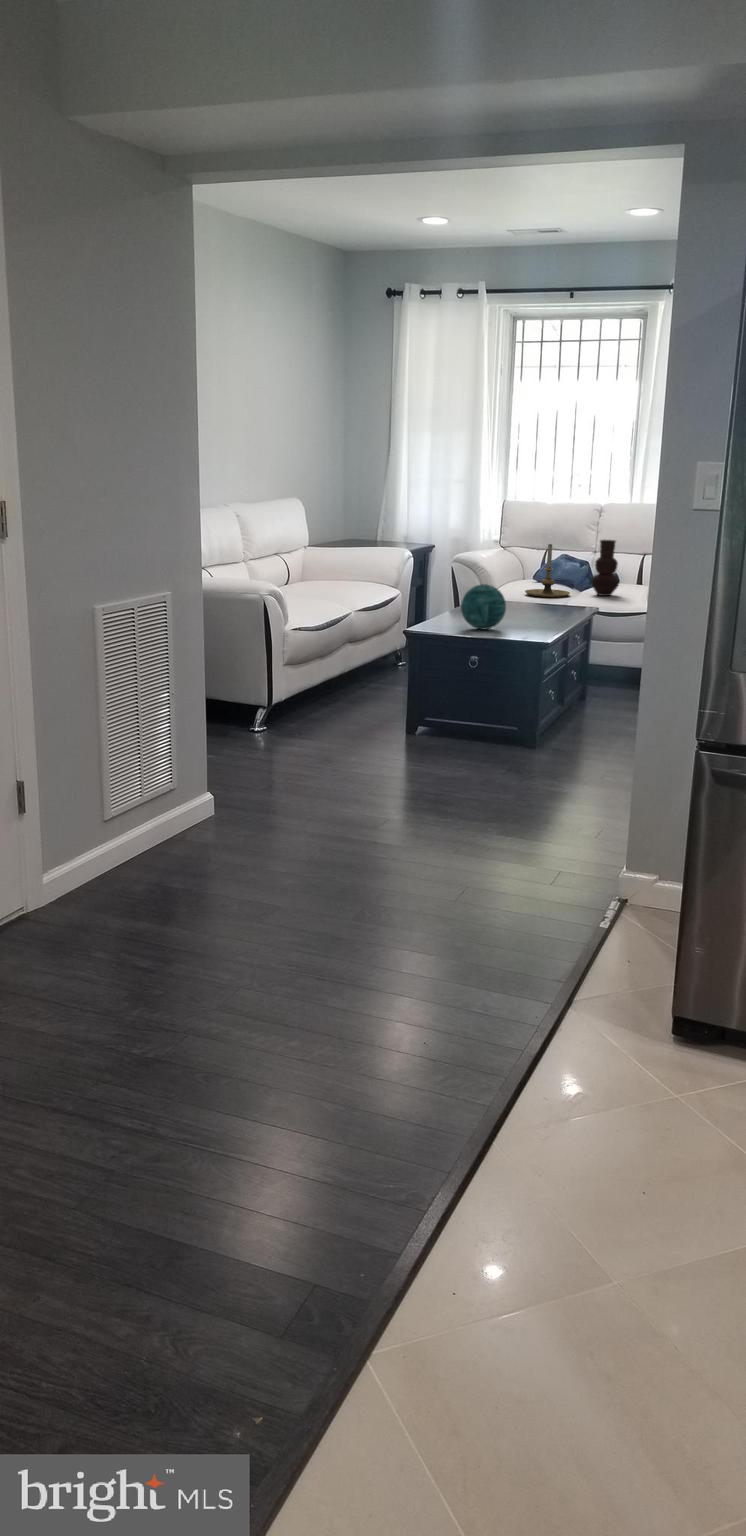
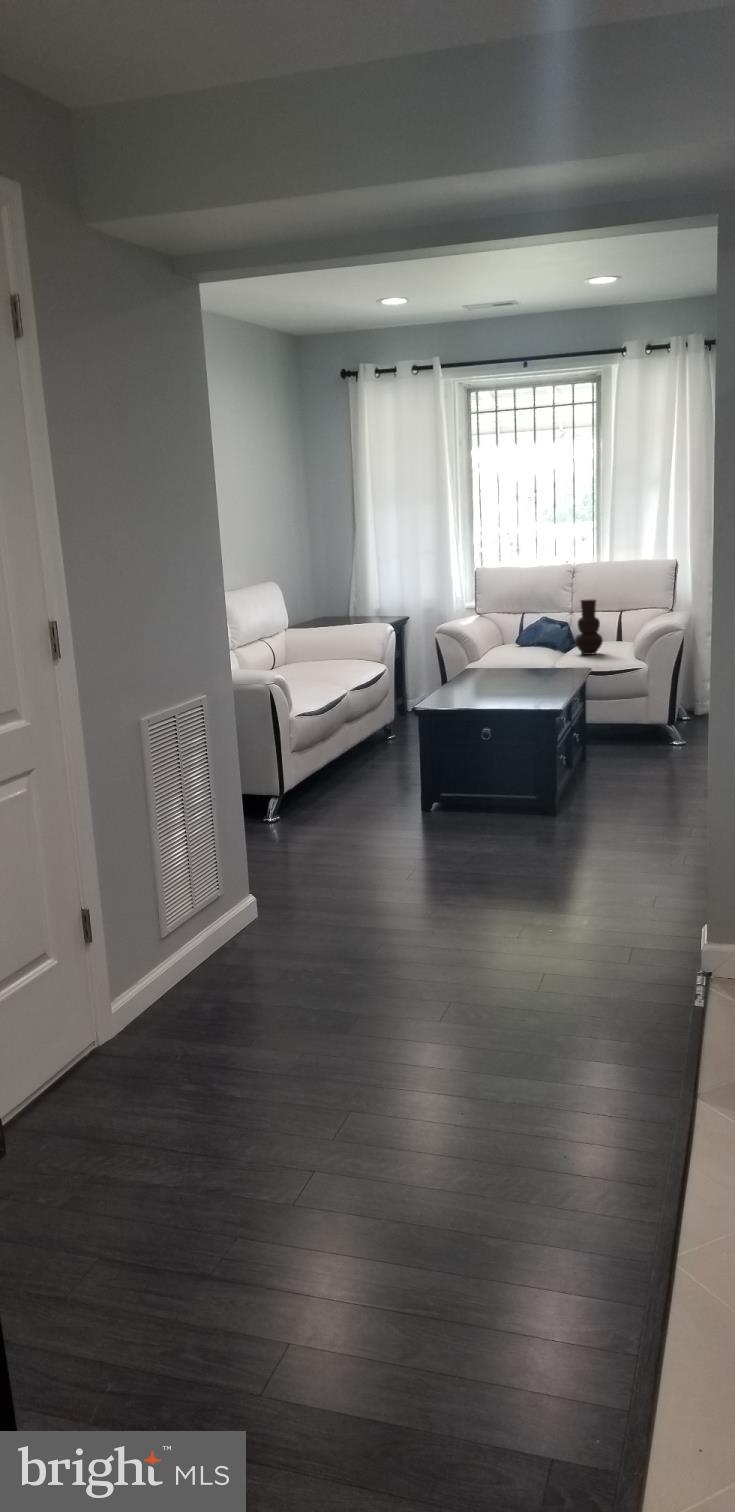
candle holder: present [525,544,570,597] -> none [511,608,556,660]
decorative orb: present [461,584,506,630] -> none [467,656,512,701]

